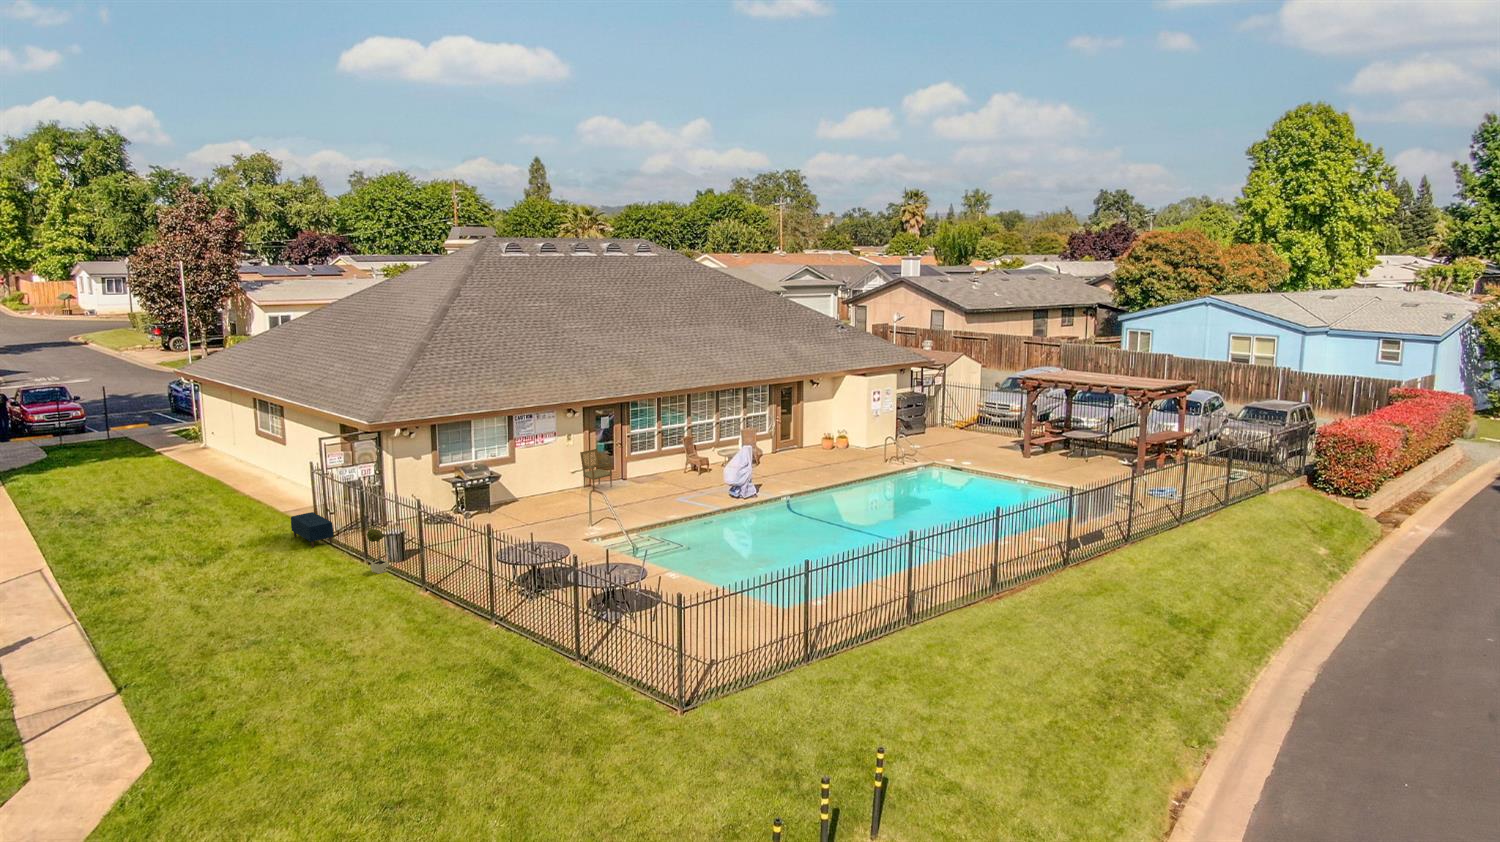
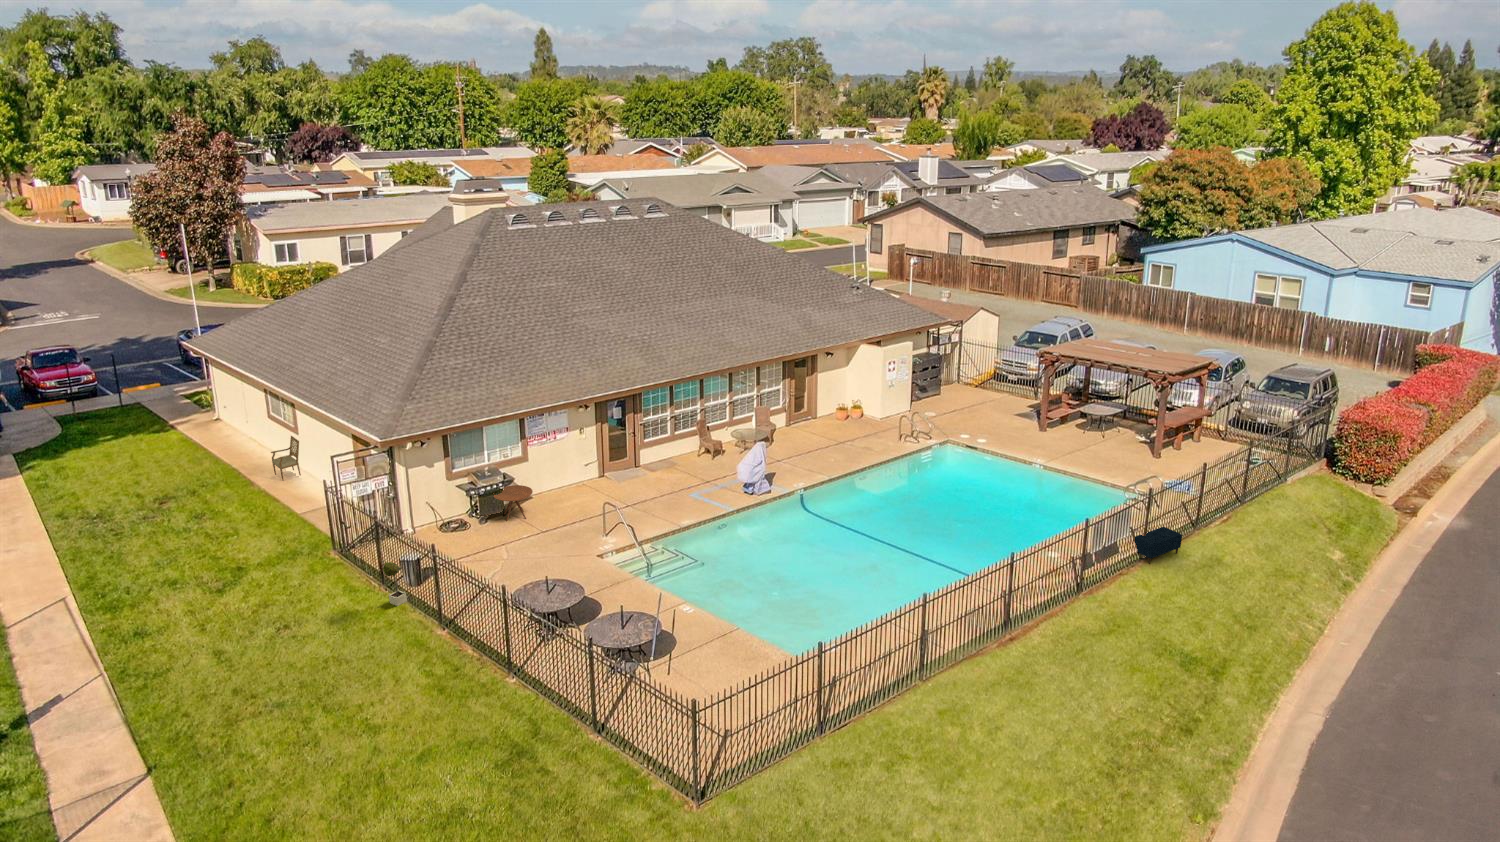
chair: present [580,449,612,491] -> present [271,436,301,480]
round table: none [479,482,518,516] -> present [494,485,533,521]
bench: present [291,512,334,548] -> present [1135,527,1182,564]

